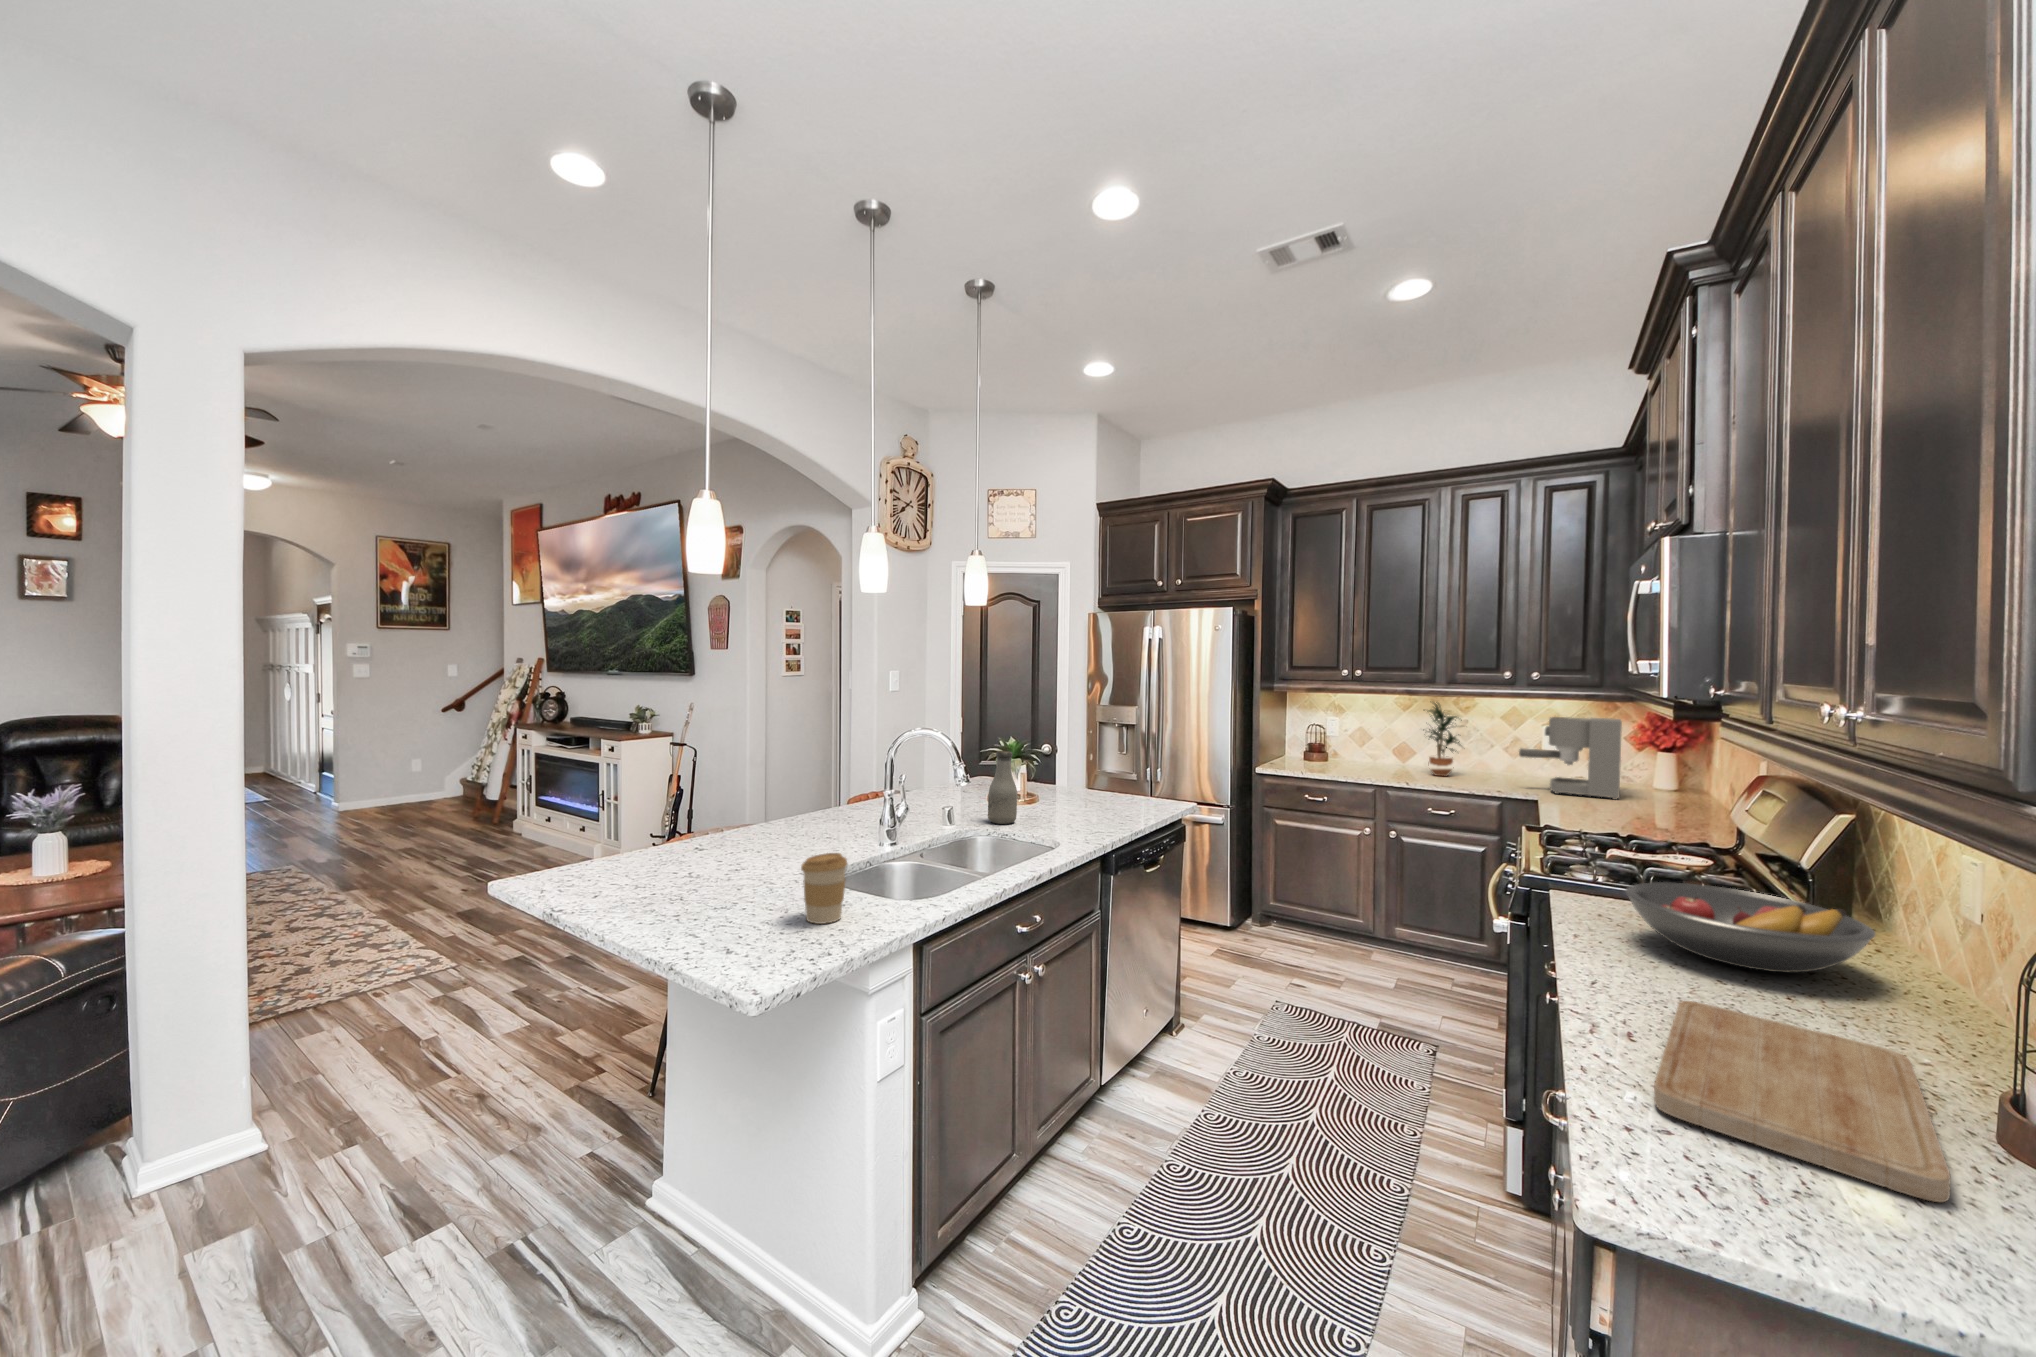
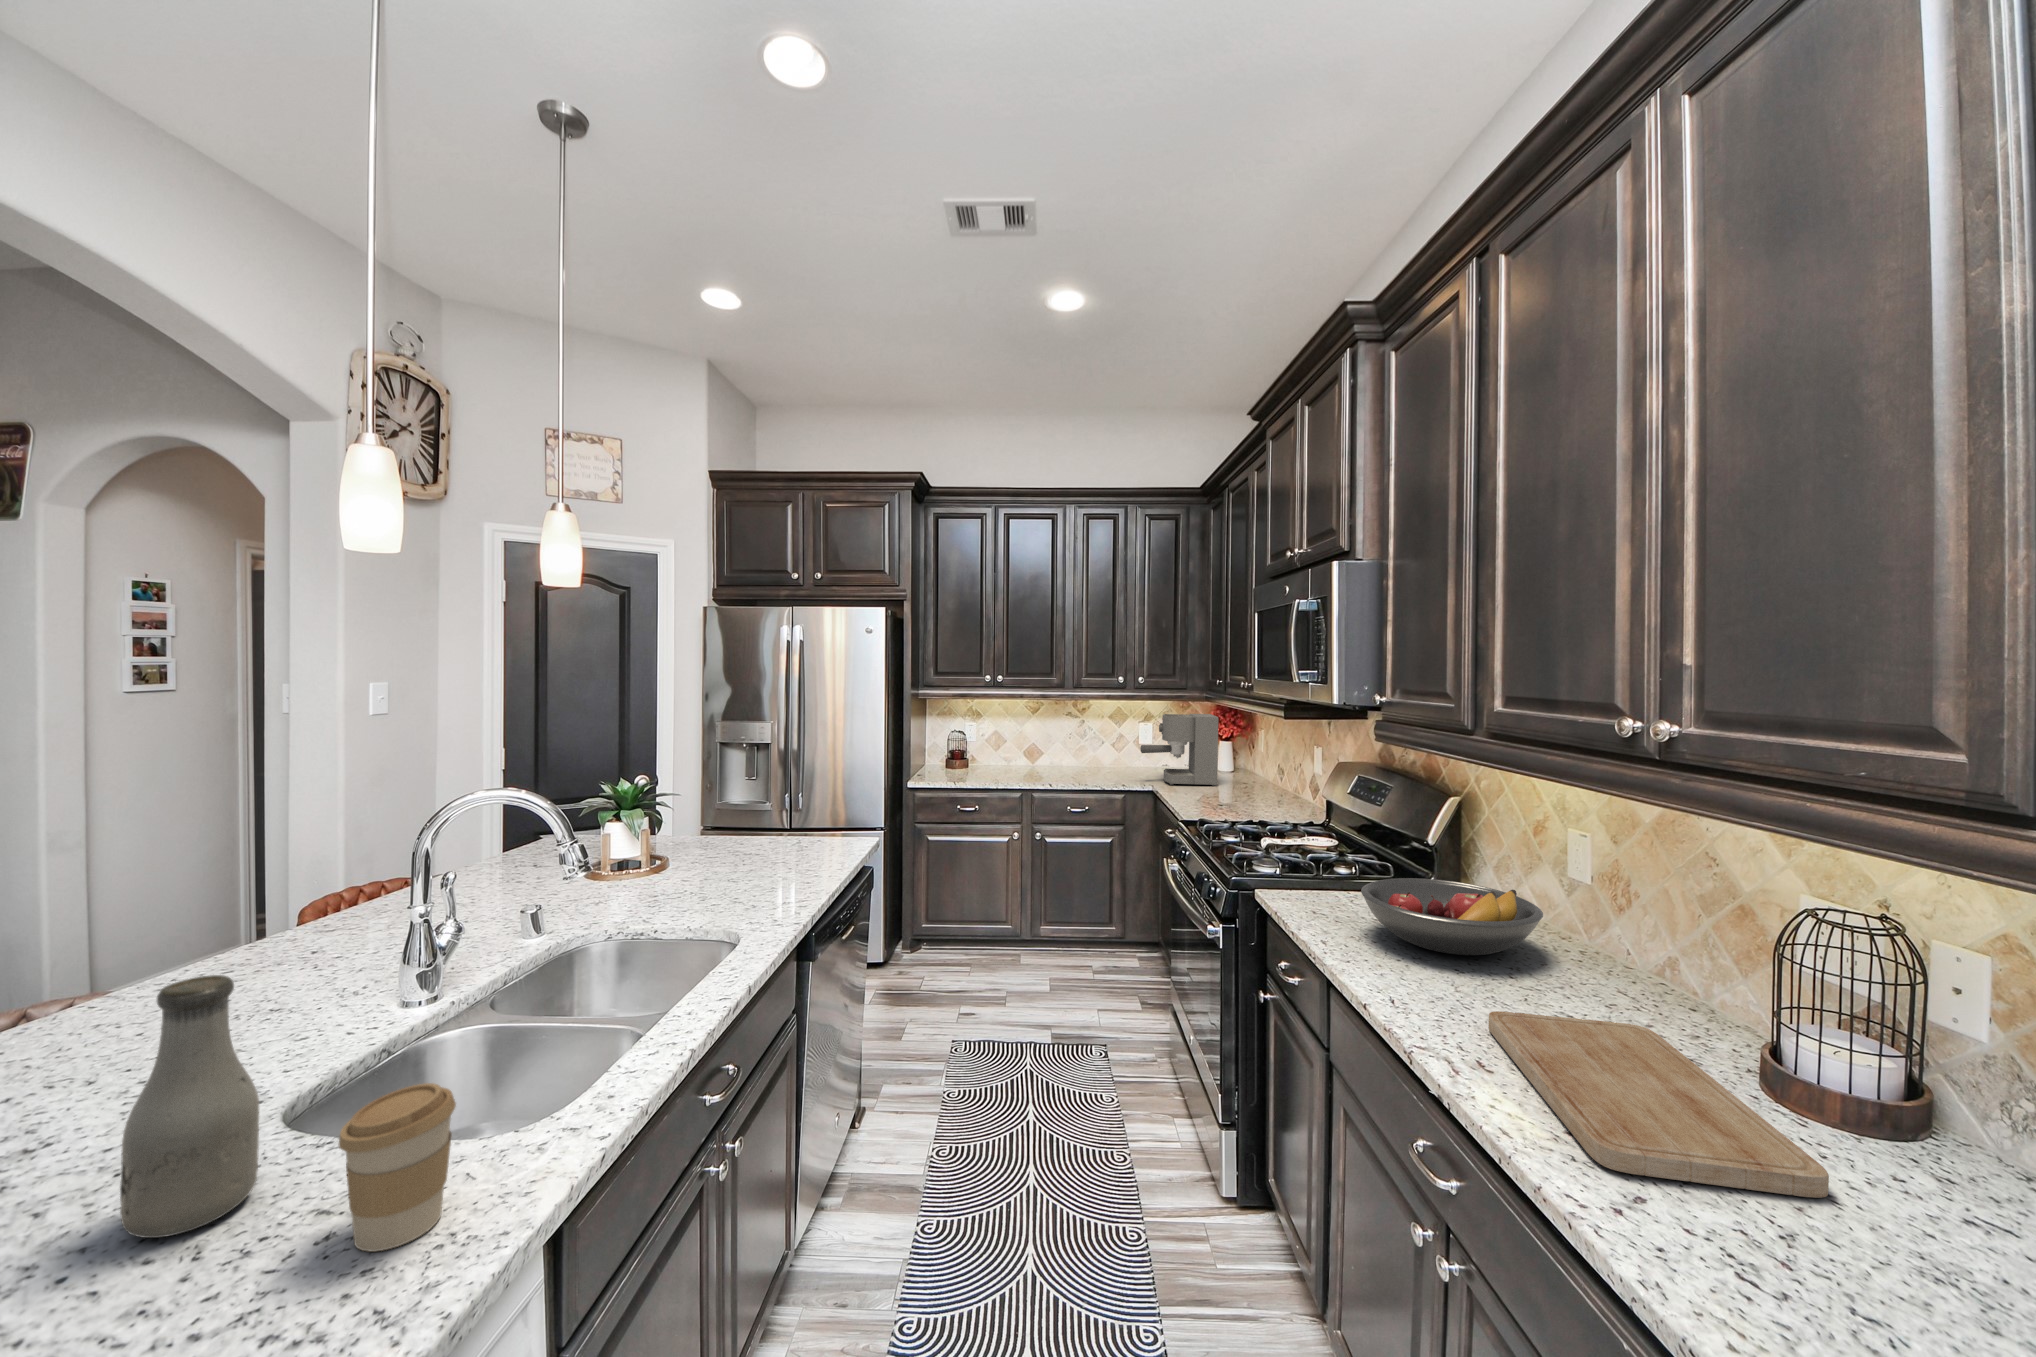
potted plant: present [1423,702,1462,776] -> none [1052,701,1091,775]
bottle: present [988,751,1017,824] -> present [120,975,259,1238]

